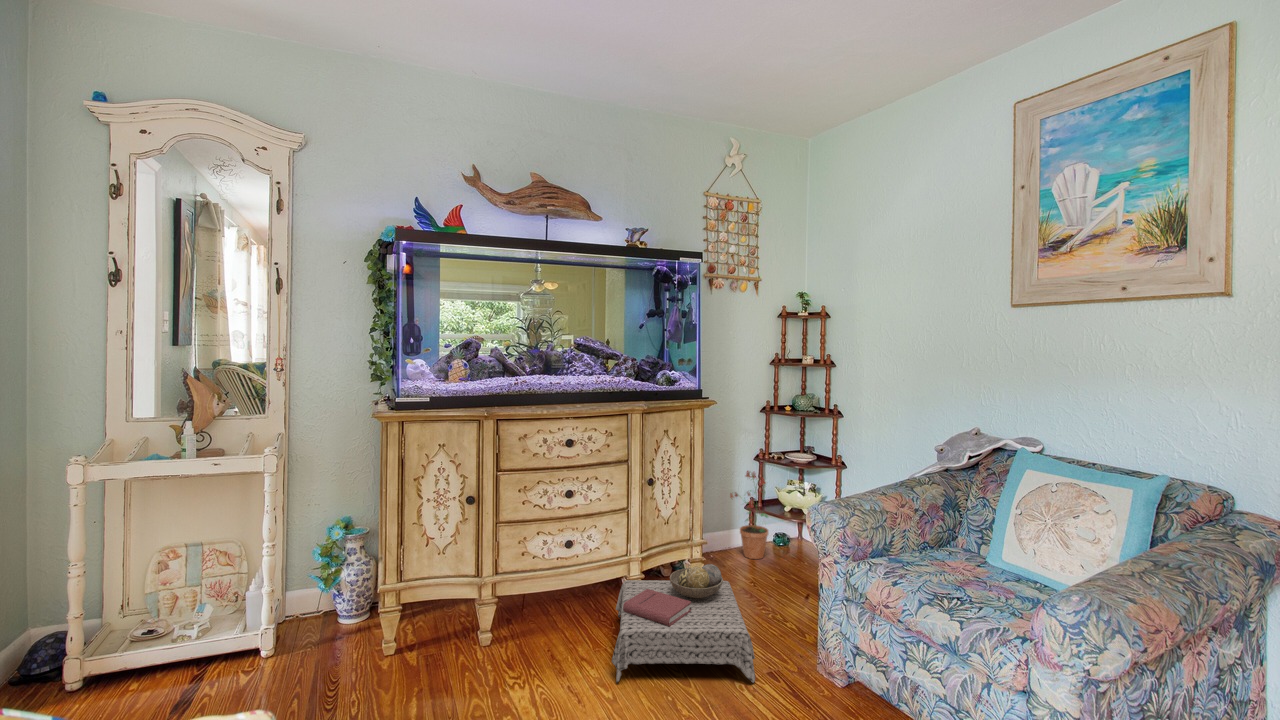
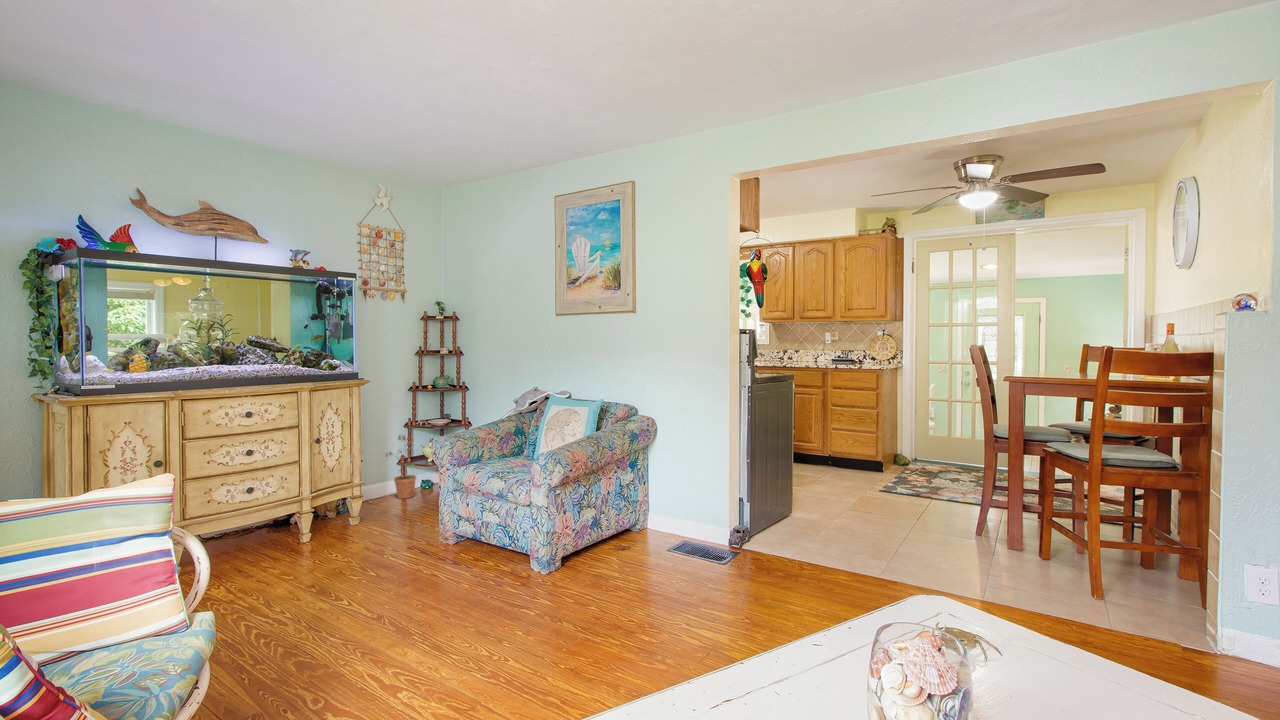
ottoman: present [612,564,755,683] -> none [291,490,398,570]

